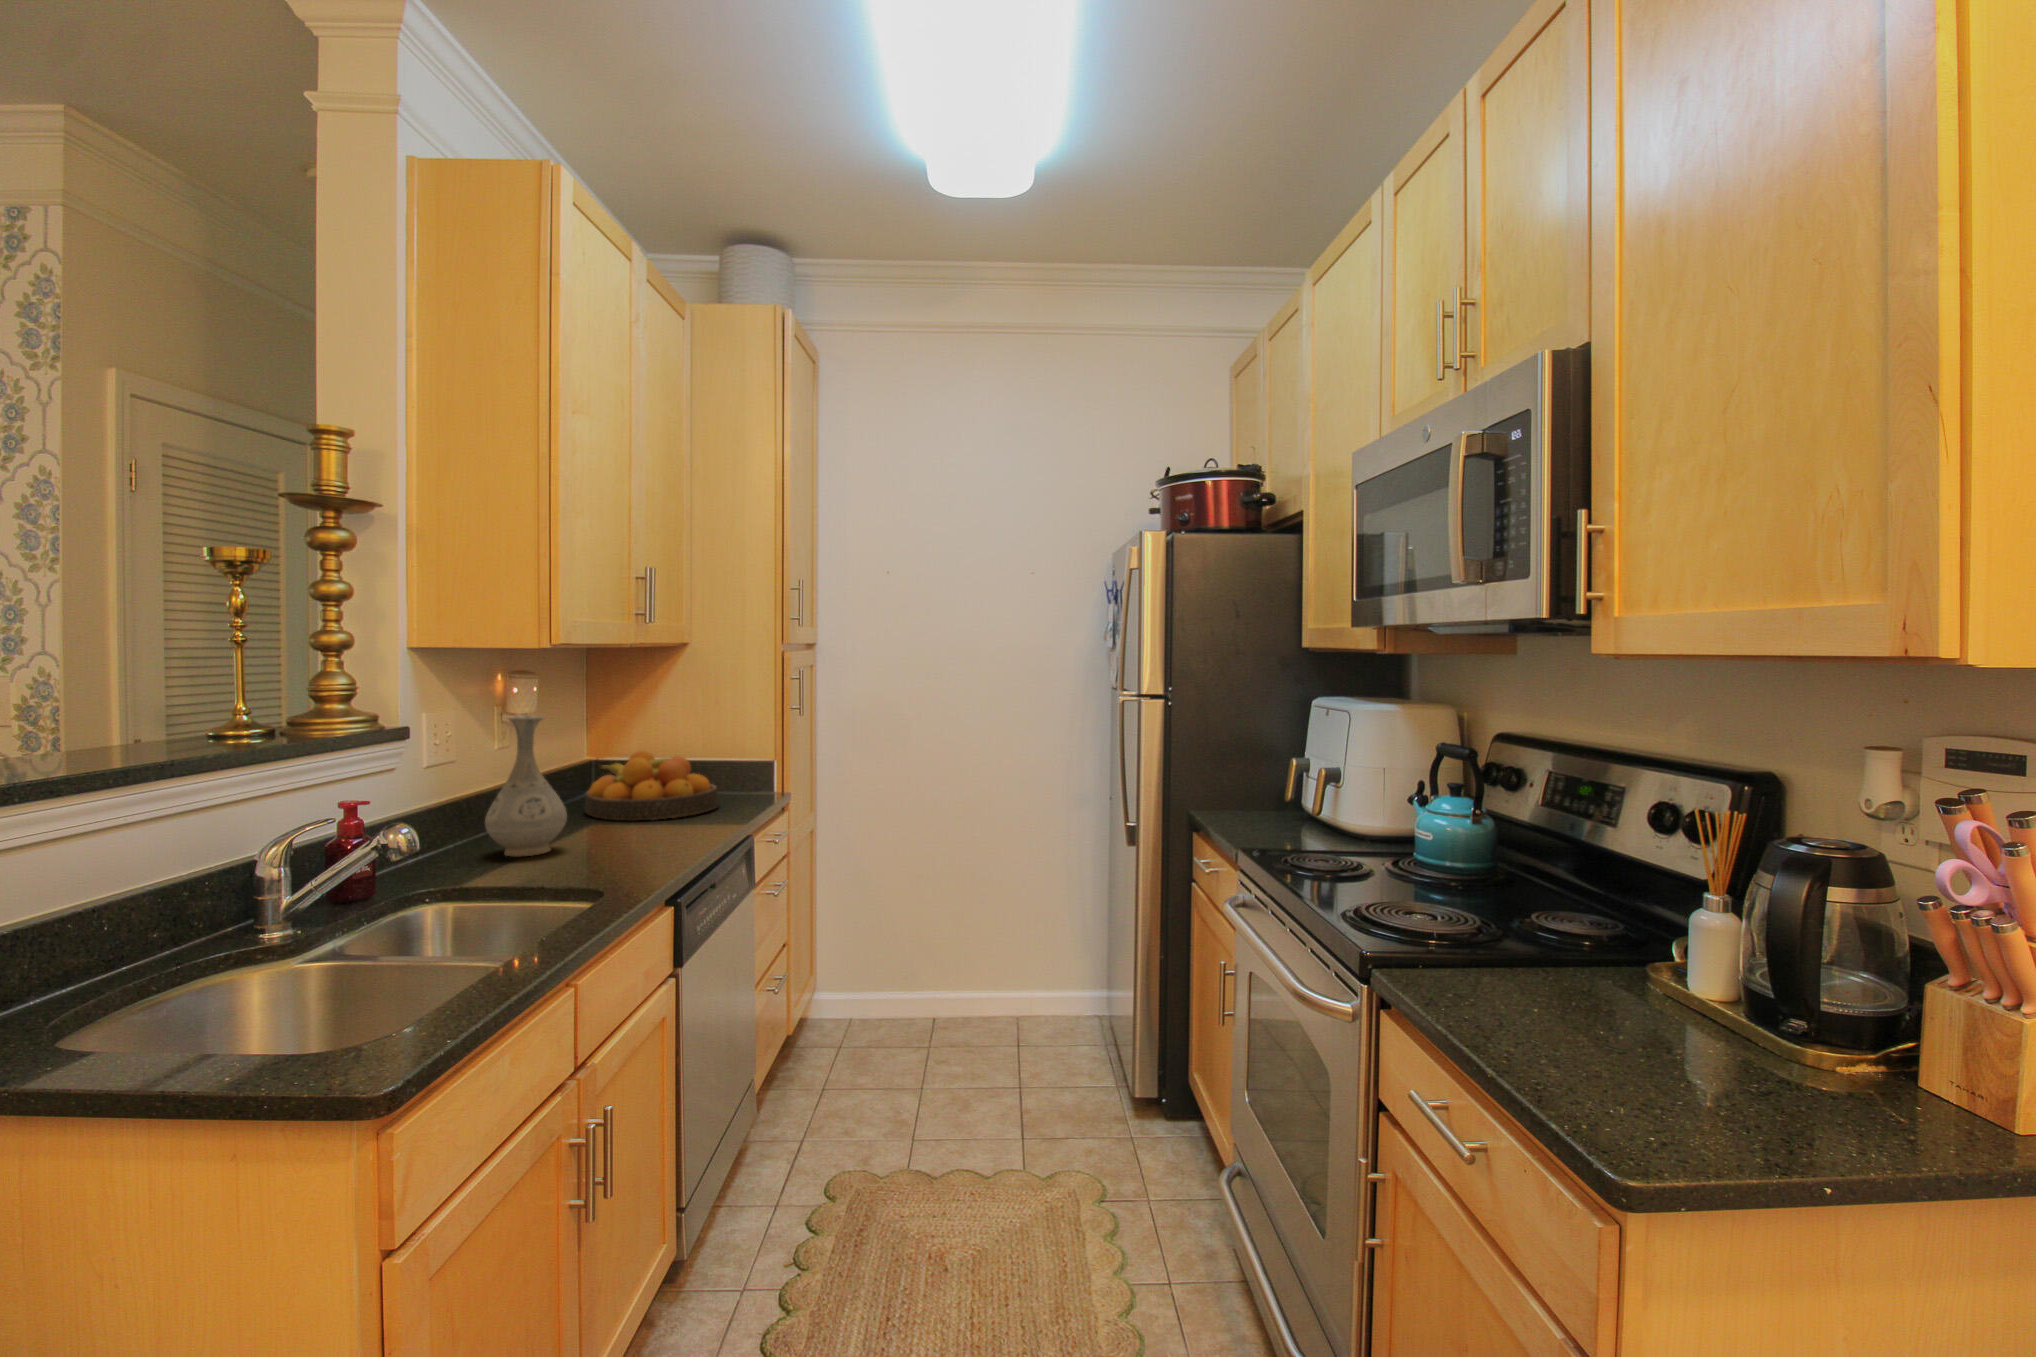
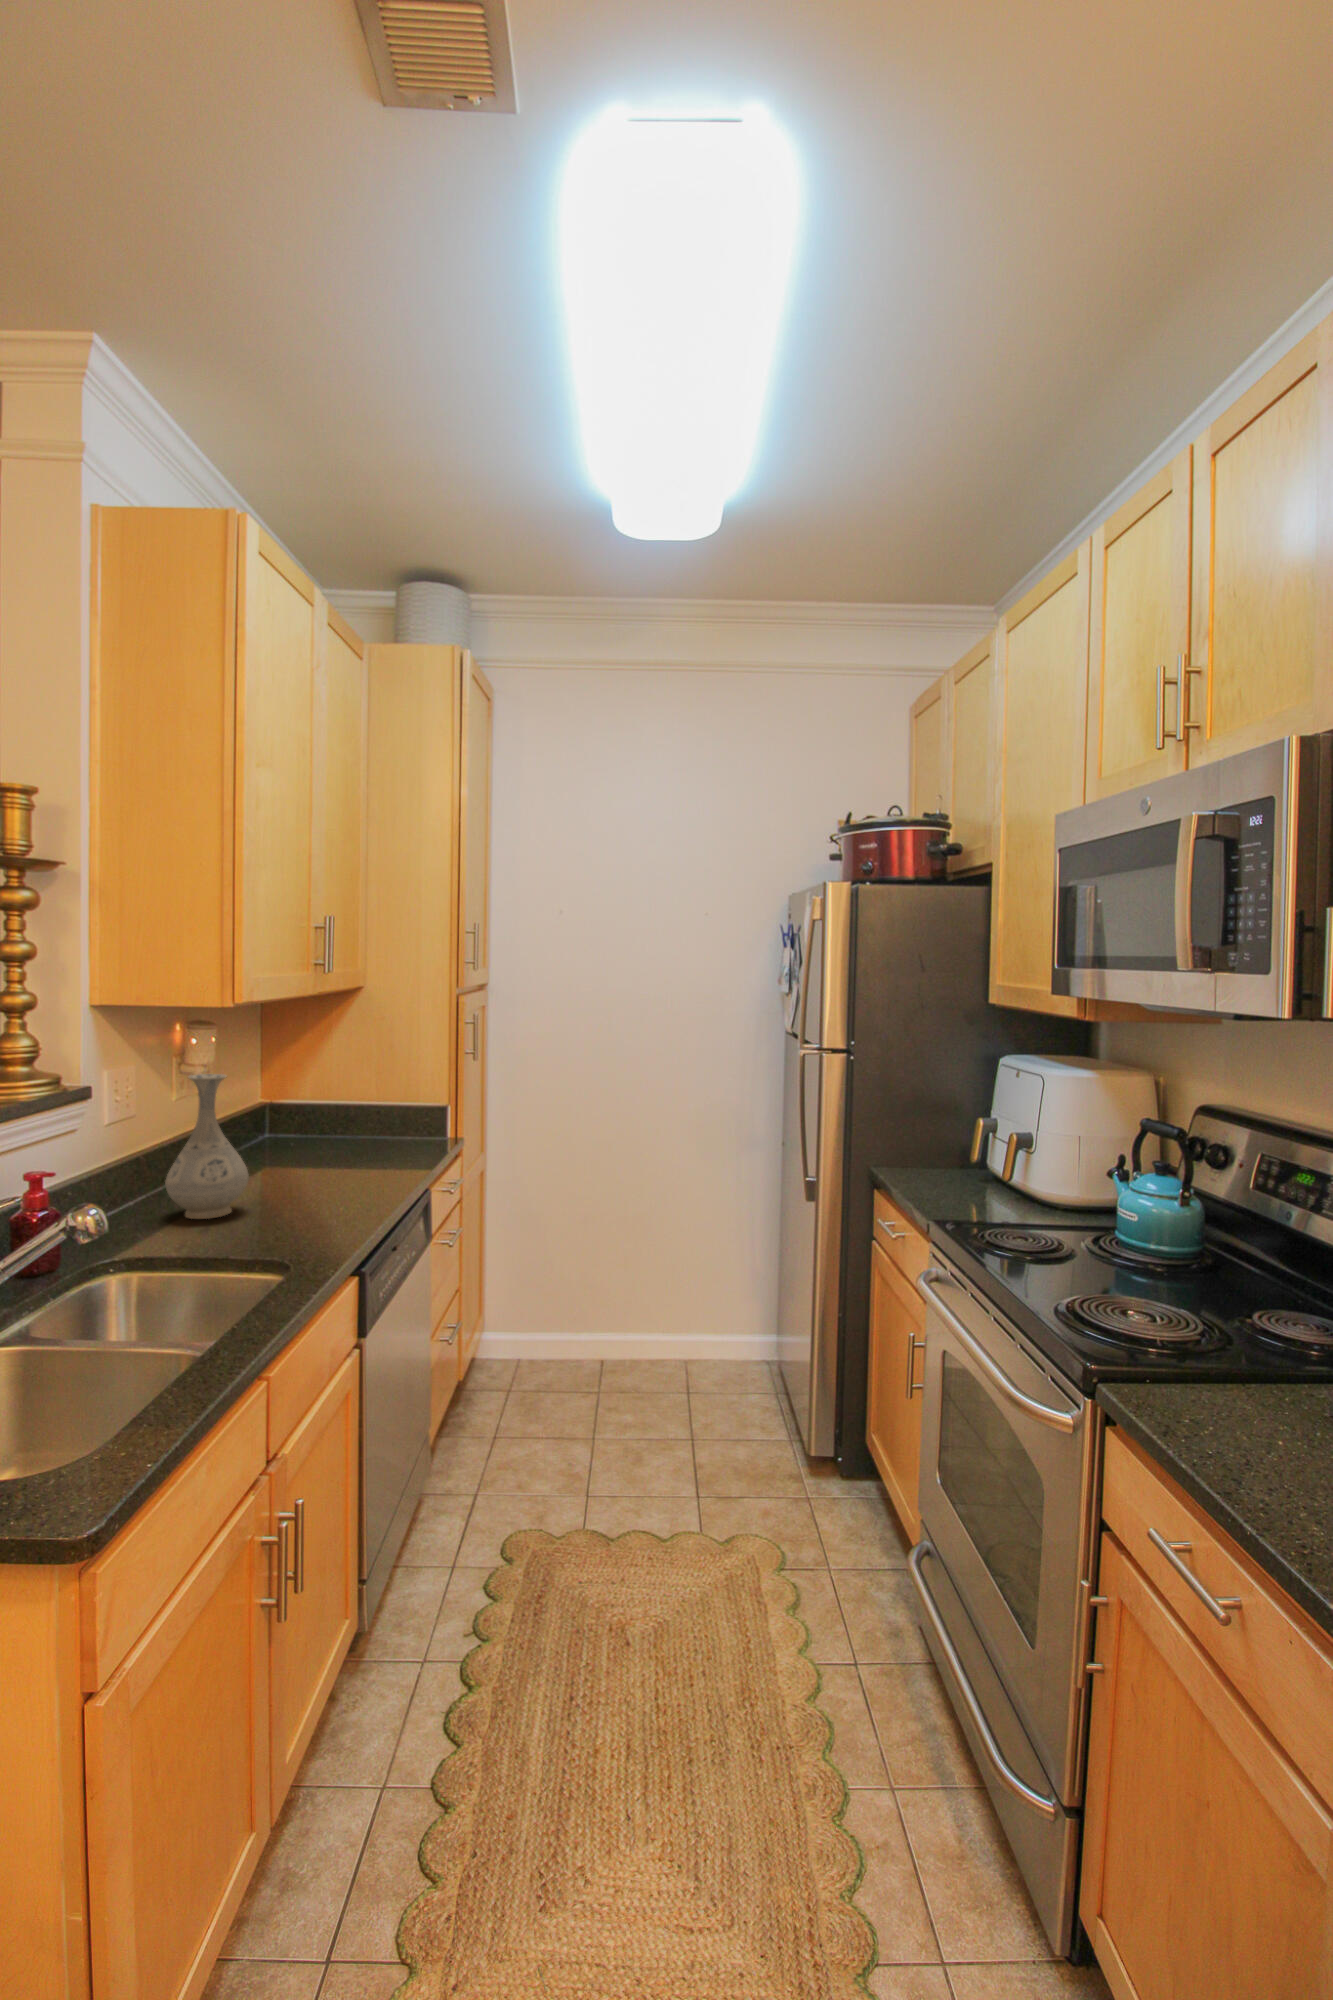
fruit bowl: present [585,751,718,820] -> none [262,1099,396,1173]

